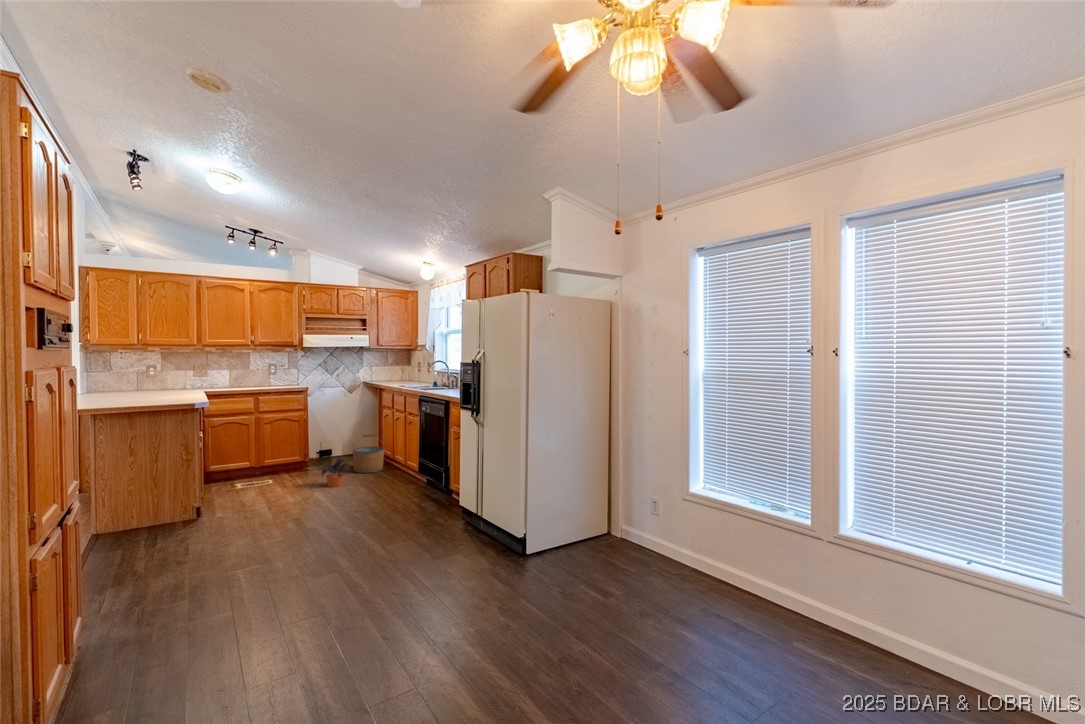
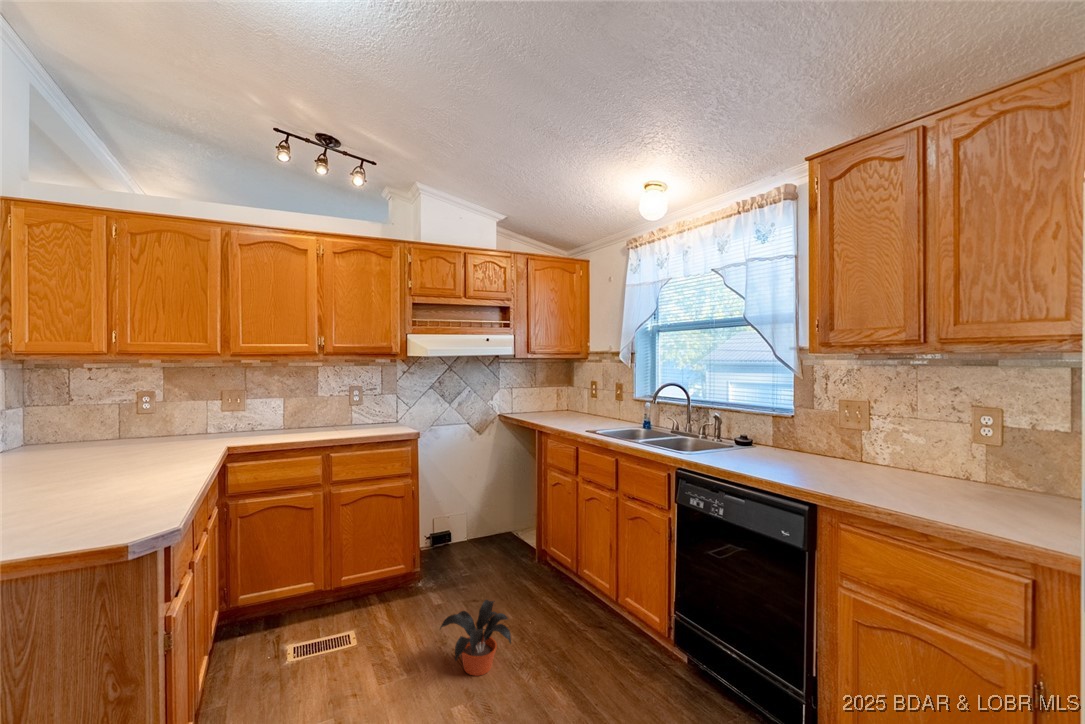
bucket: present [353,434,384,473] -> none [499,527,556,610]

